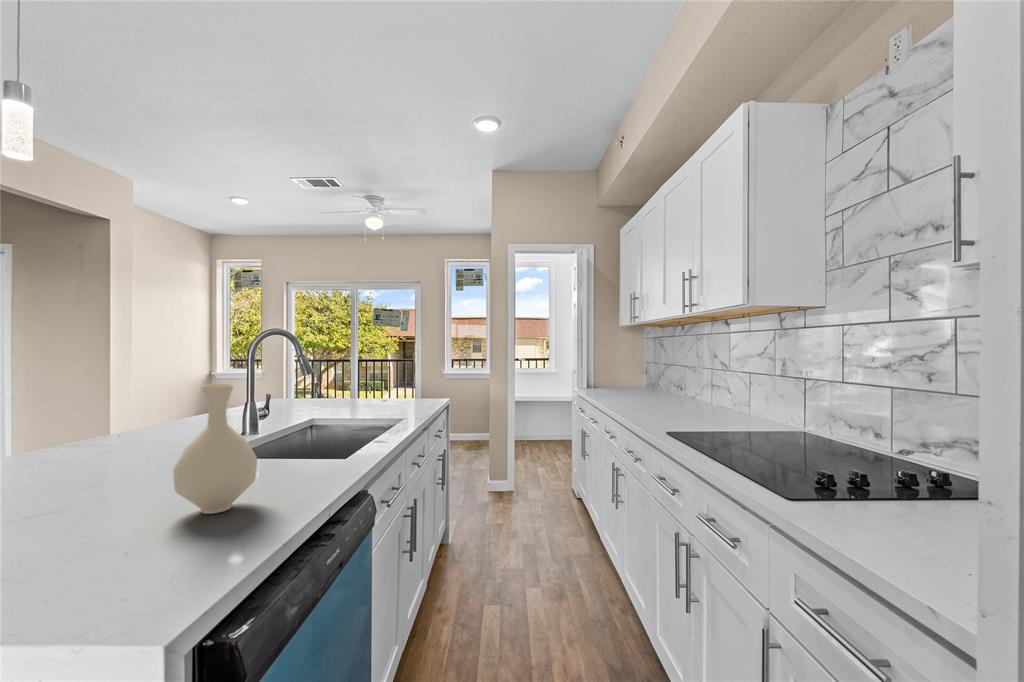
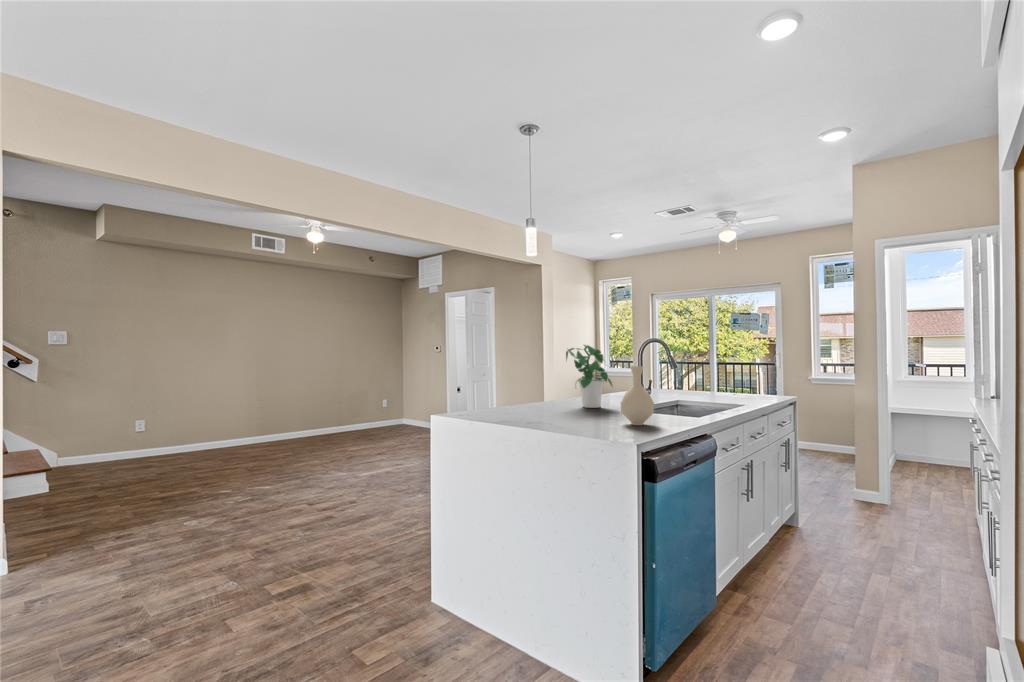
potted plant: none [64,335,186,463] -> present [566,345,612,408]

